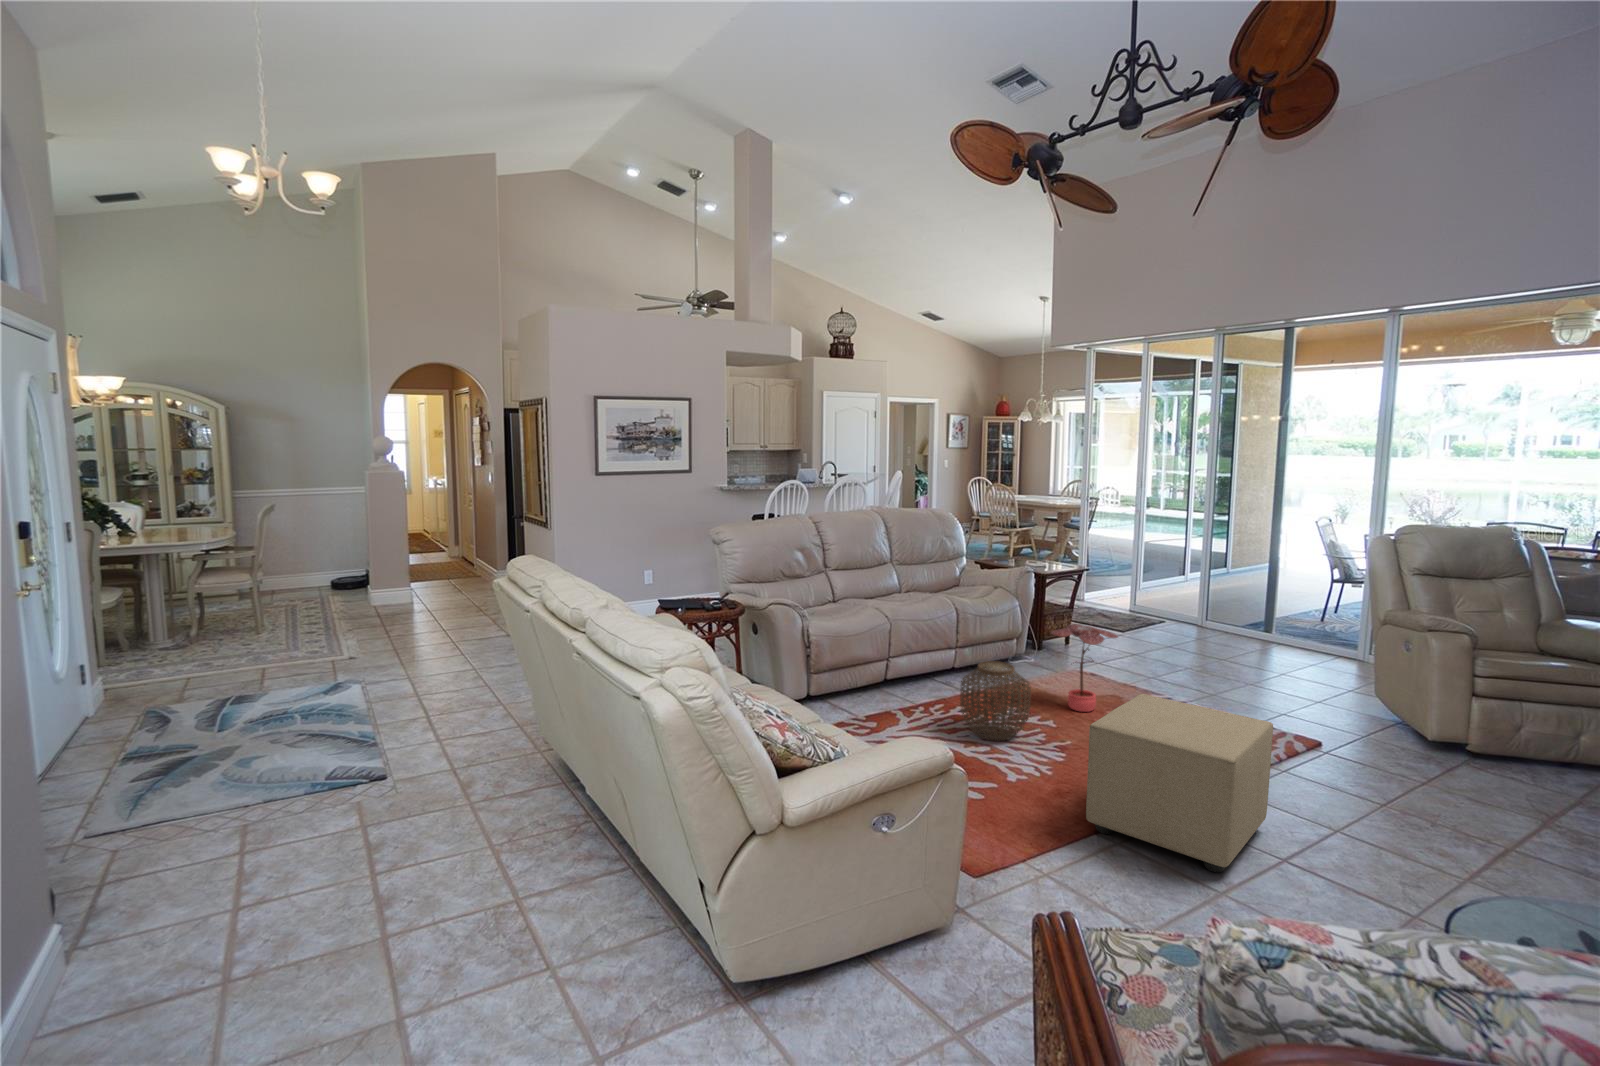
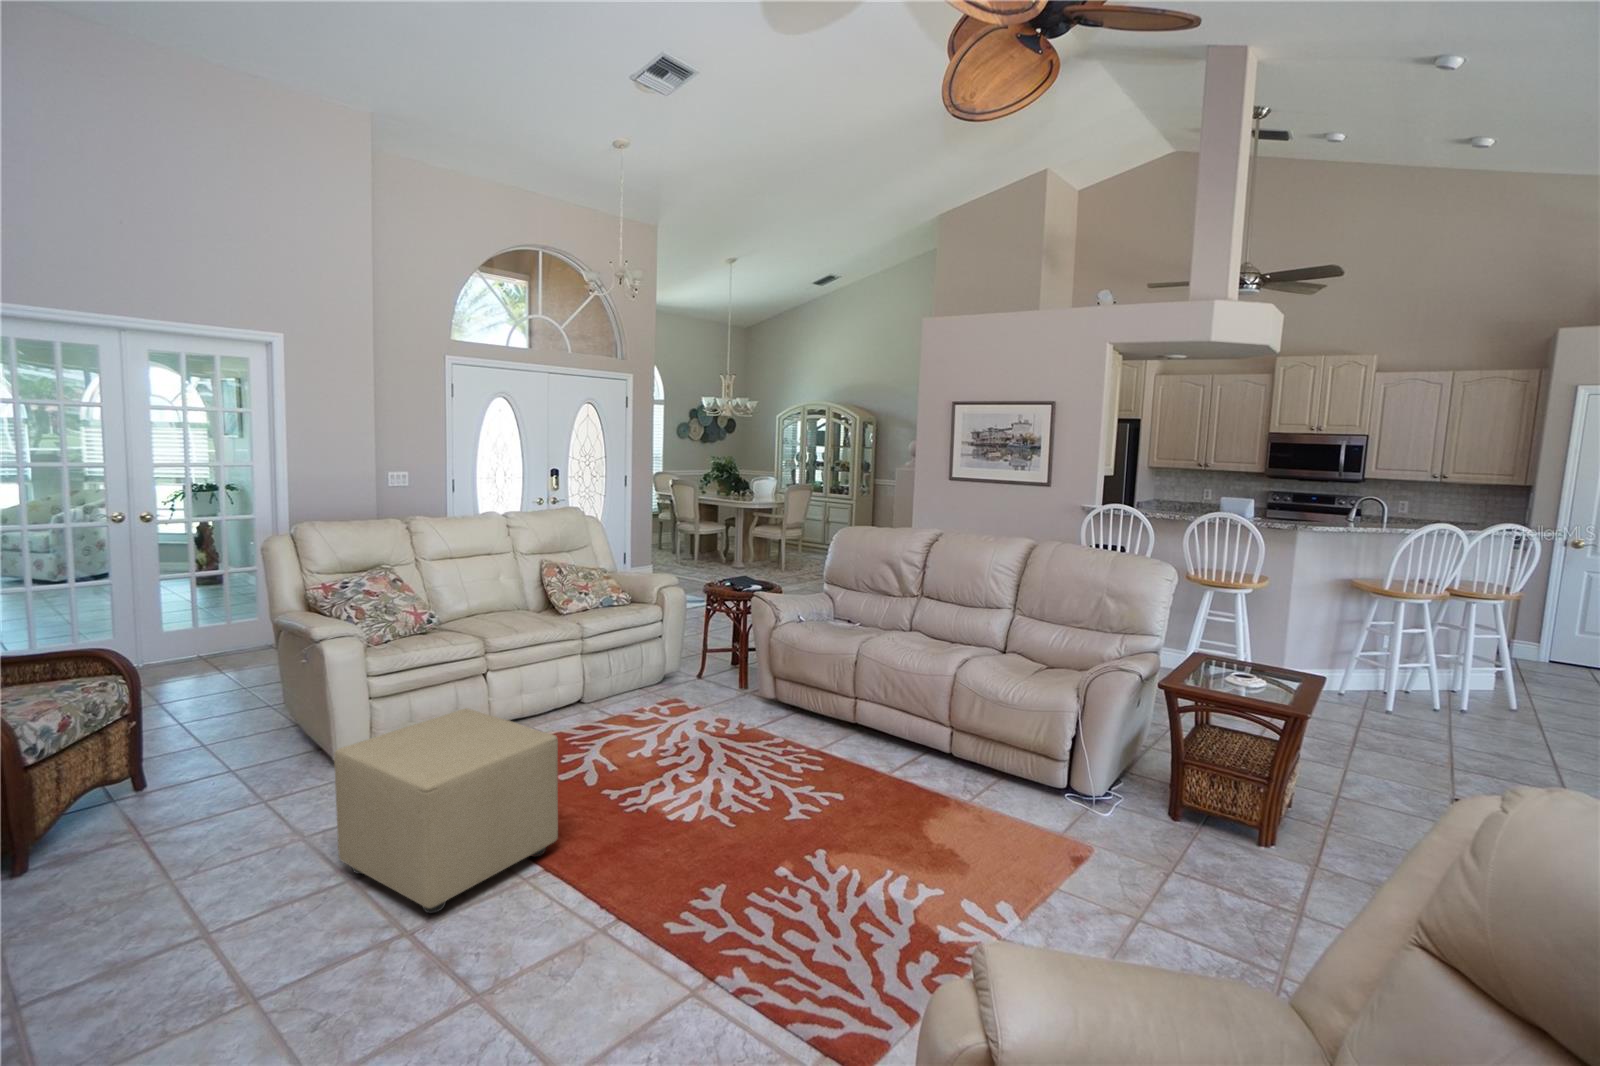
potted plant: present [1051,624,1118,712] -> none [809,718,906,856]
woven basket: present [960,661,1031,741] -> none [686,698,767,794]

